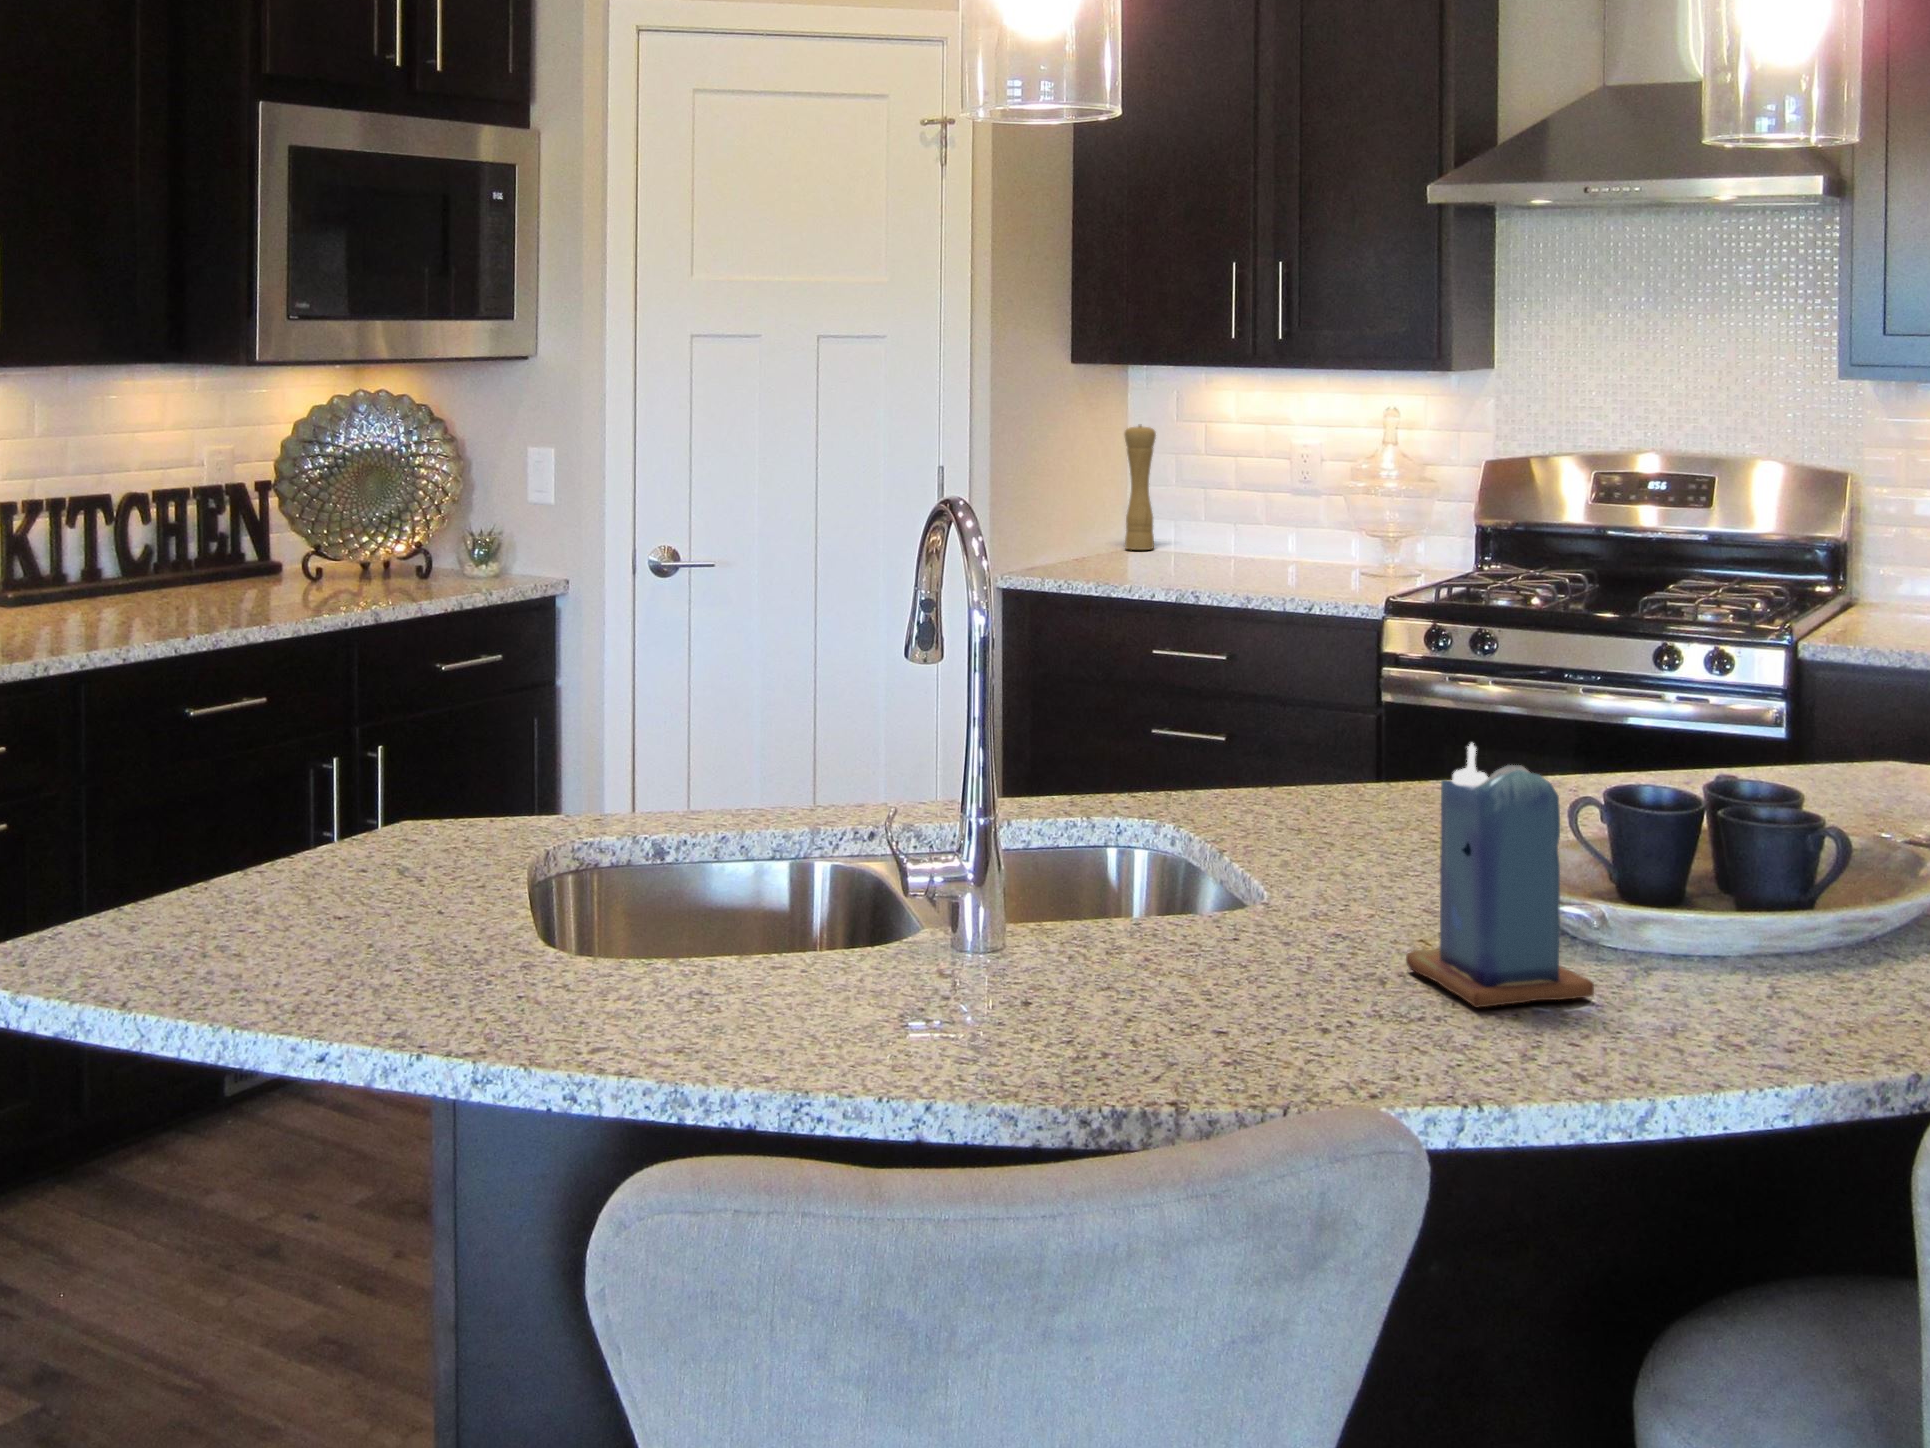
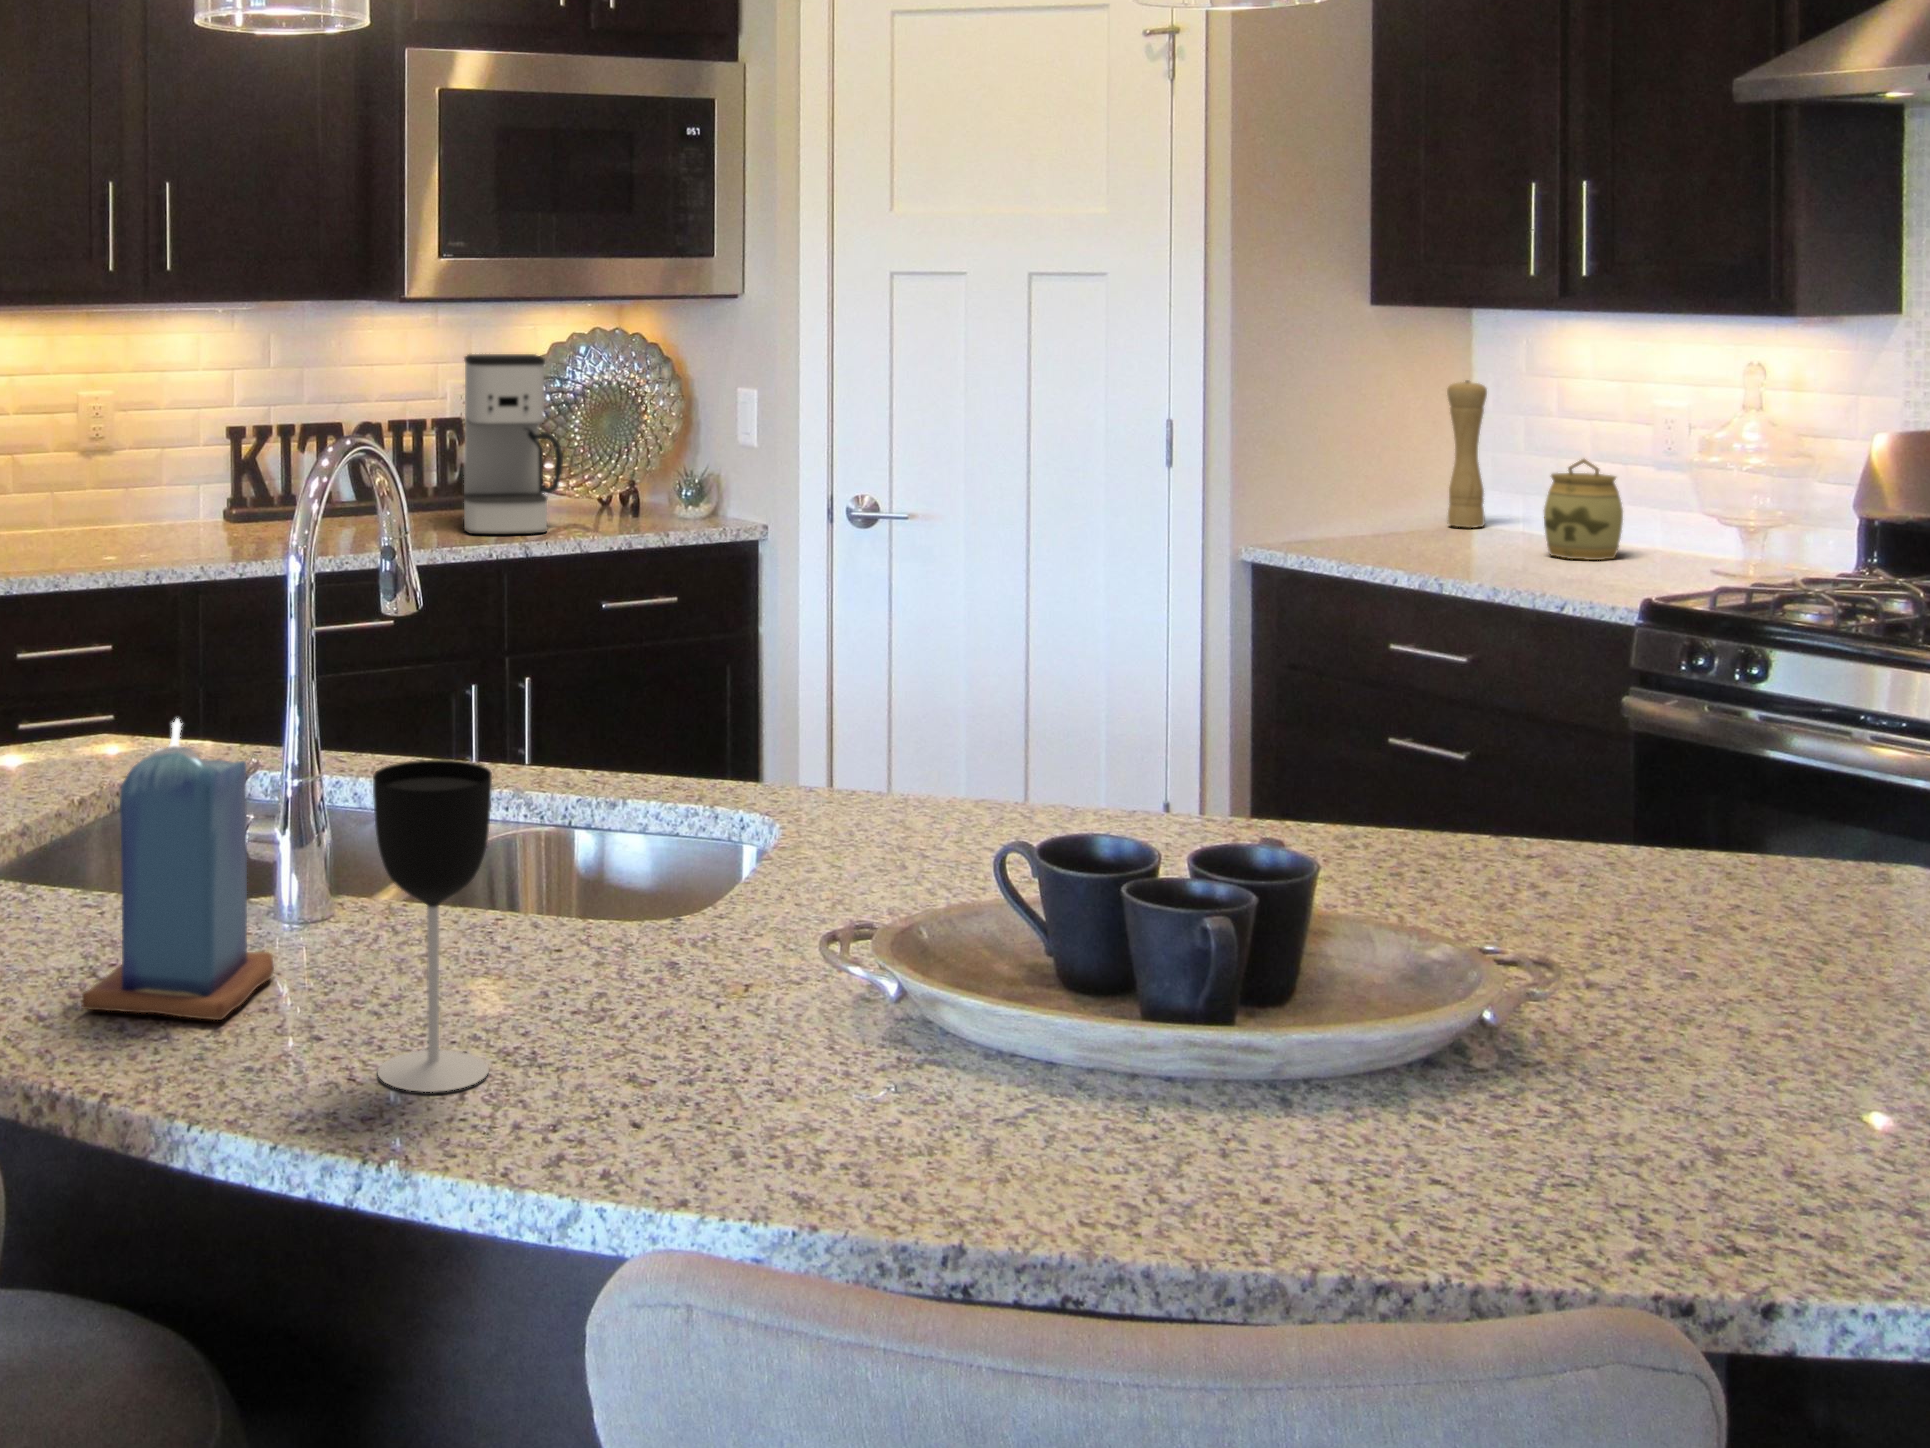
coffee maker: none [268,417,385,606] -> present [464,354,563,534]
jar: none [1237,487,1300,570] -> present [1544,459,1623,560]
candle: present [1406,743,1594,1008] -> present [82,719,274,1020]
wine glass: none [1306,769,1415,1054] -> present [373,760,492,1092]

